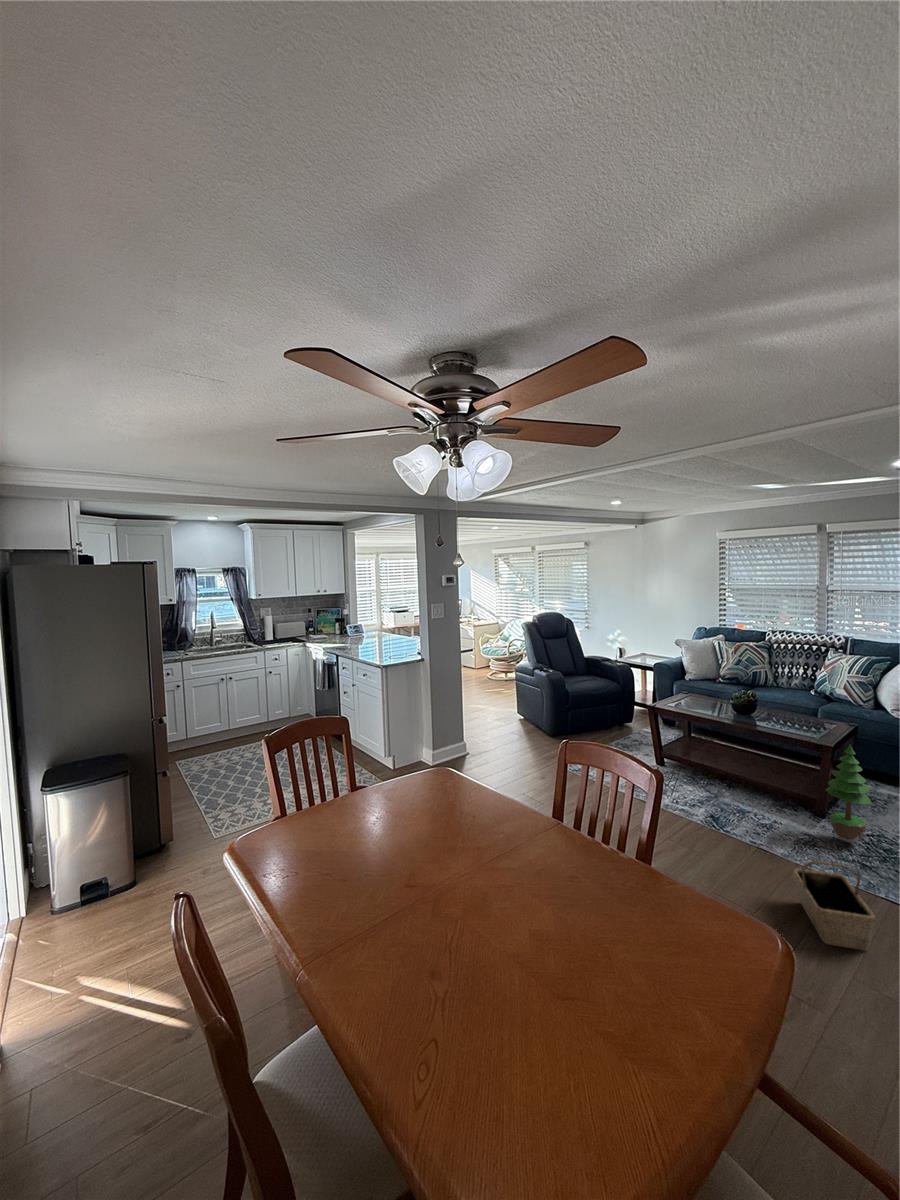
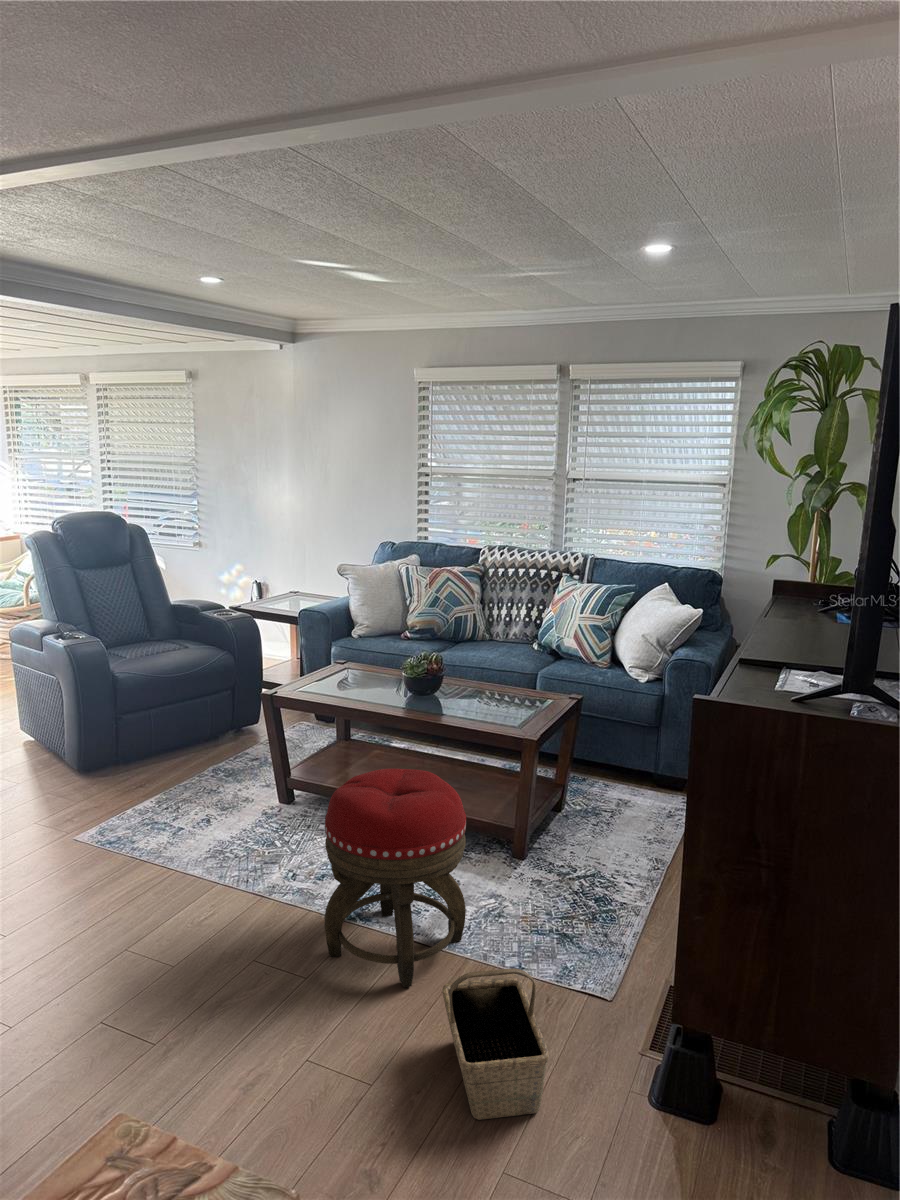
potted tree: present [826,745,871,844] -> none [519,739,580,901]
footstool: none [707,748,796,870] -> present [324,769,466,987]

